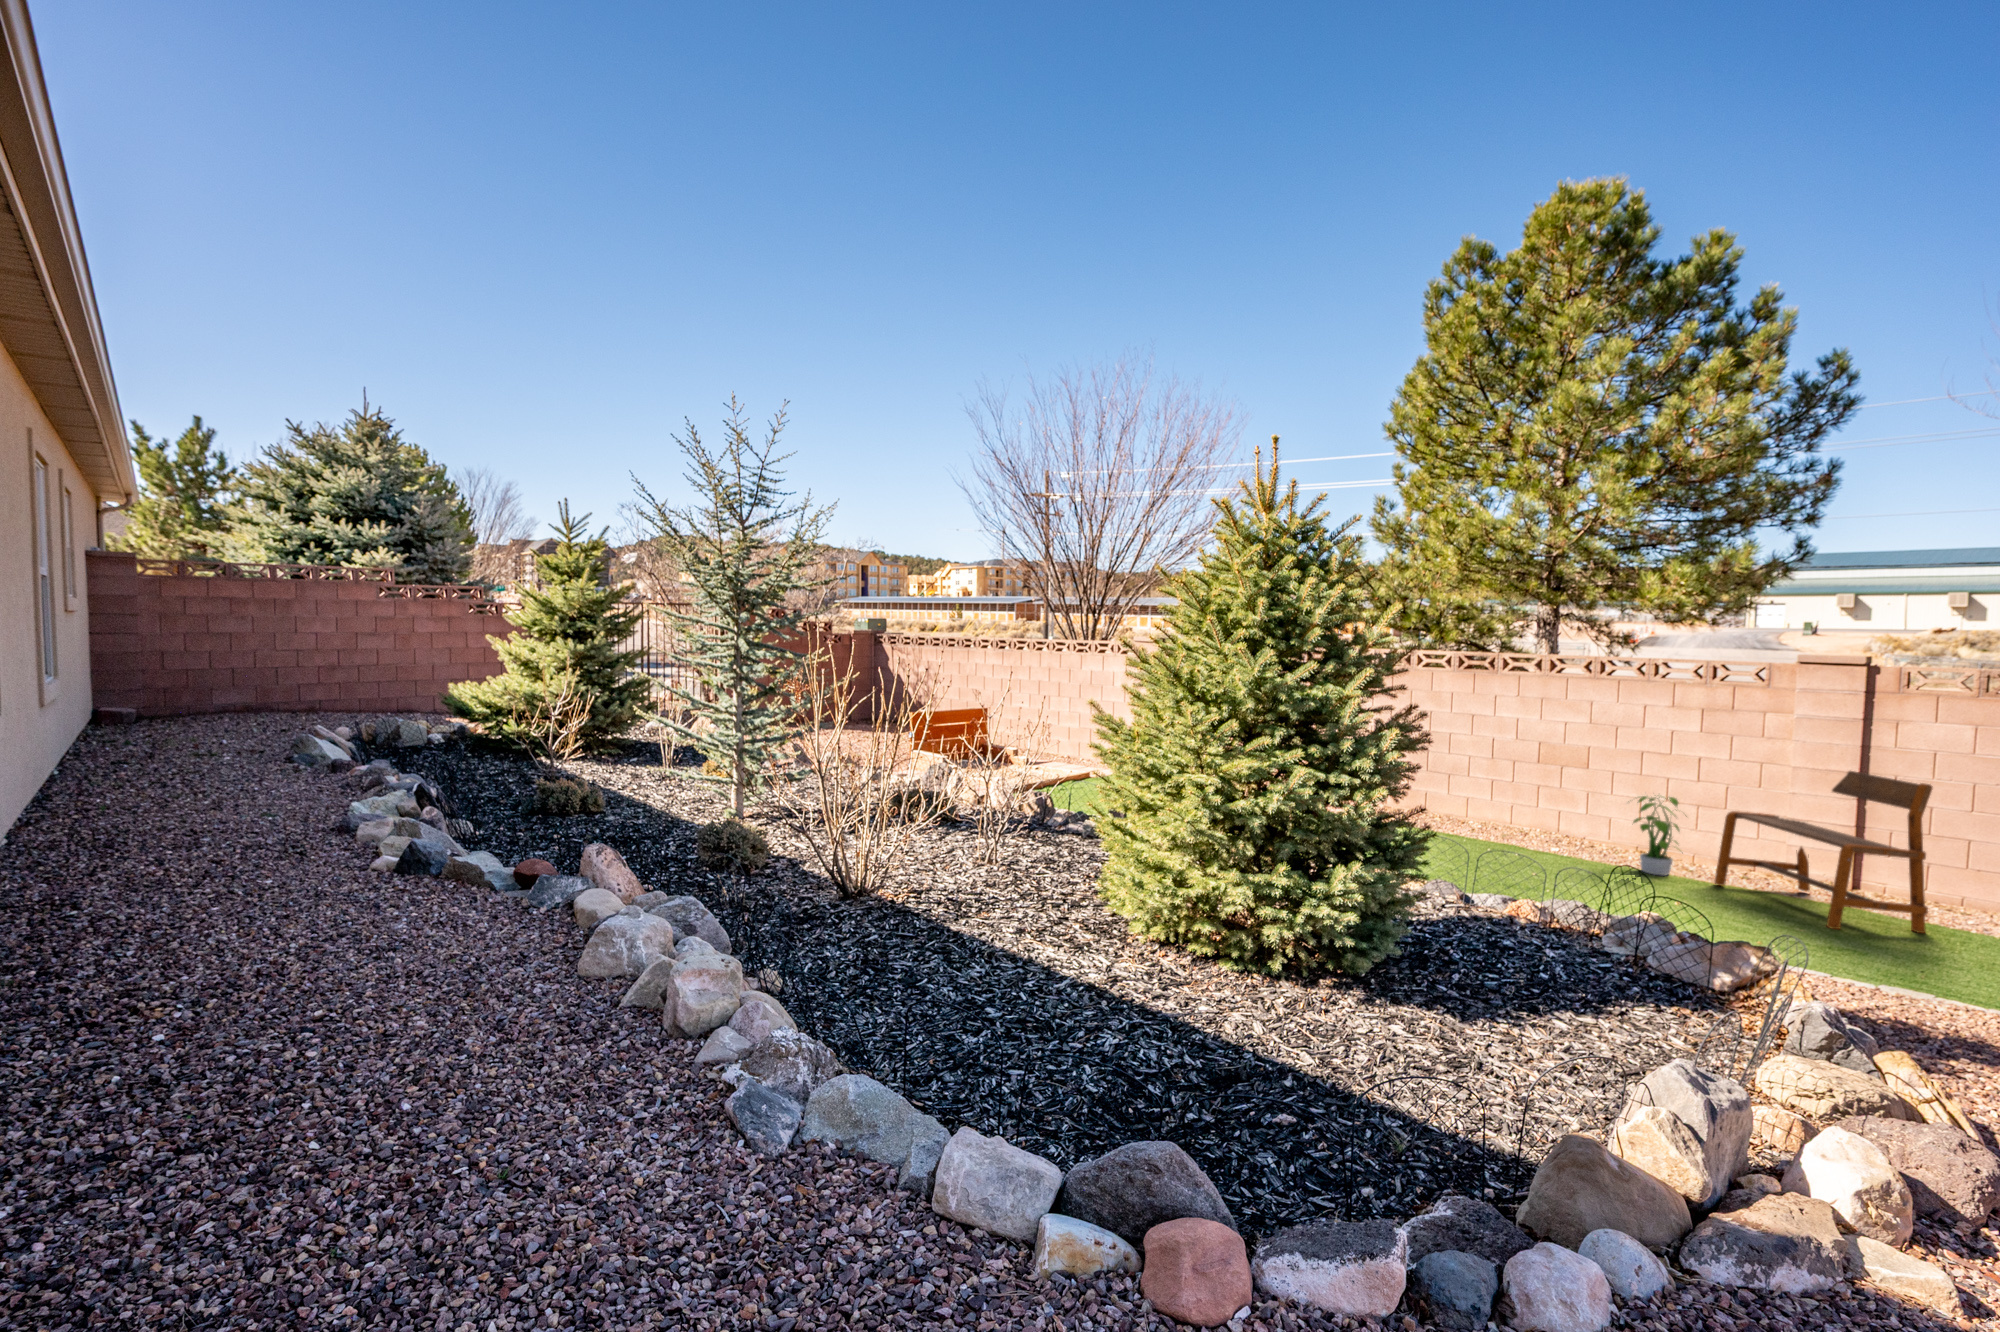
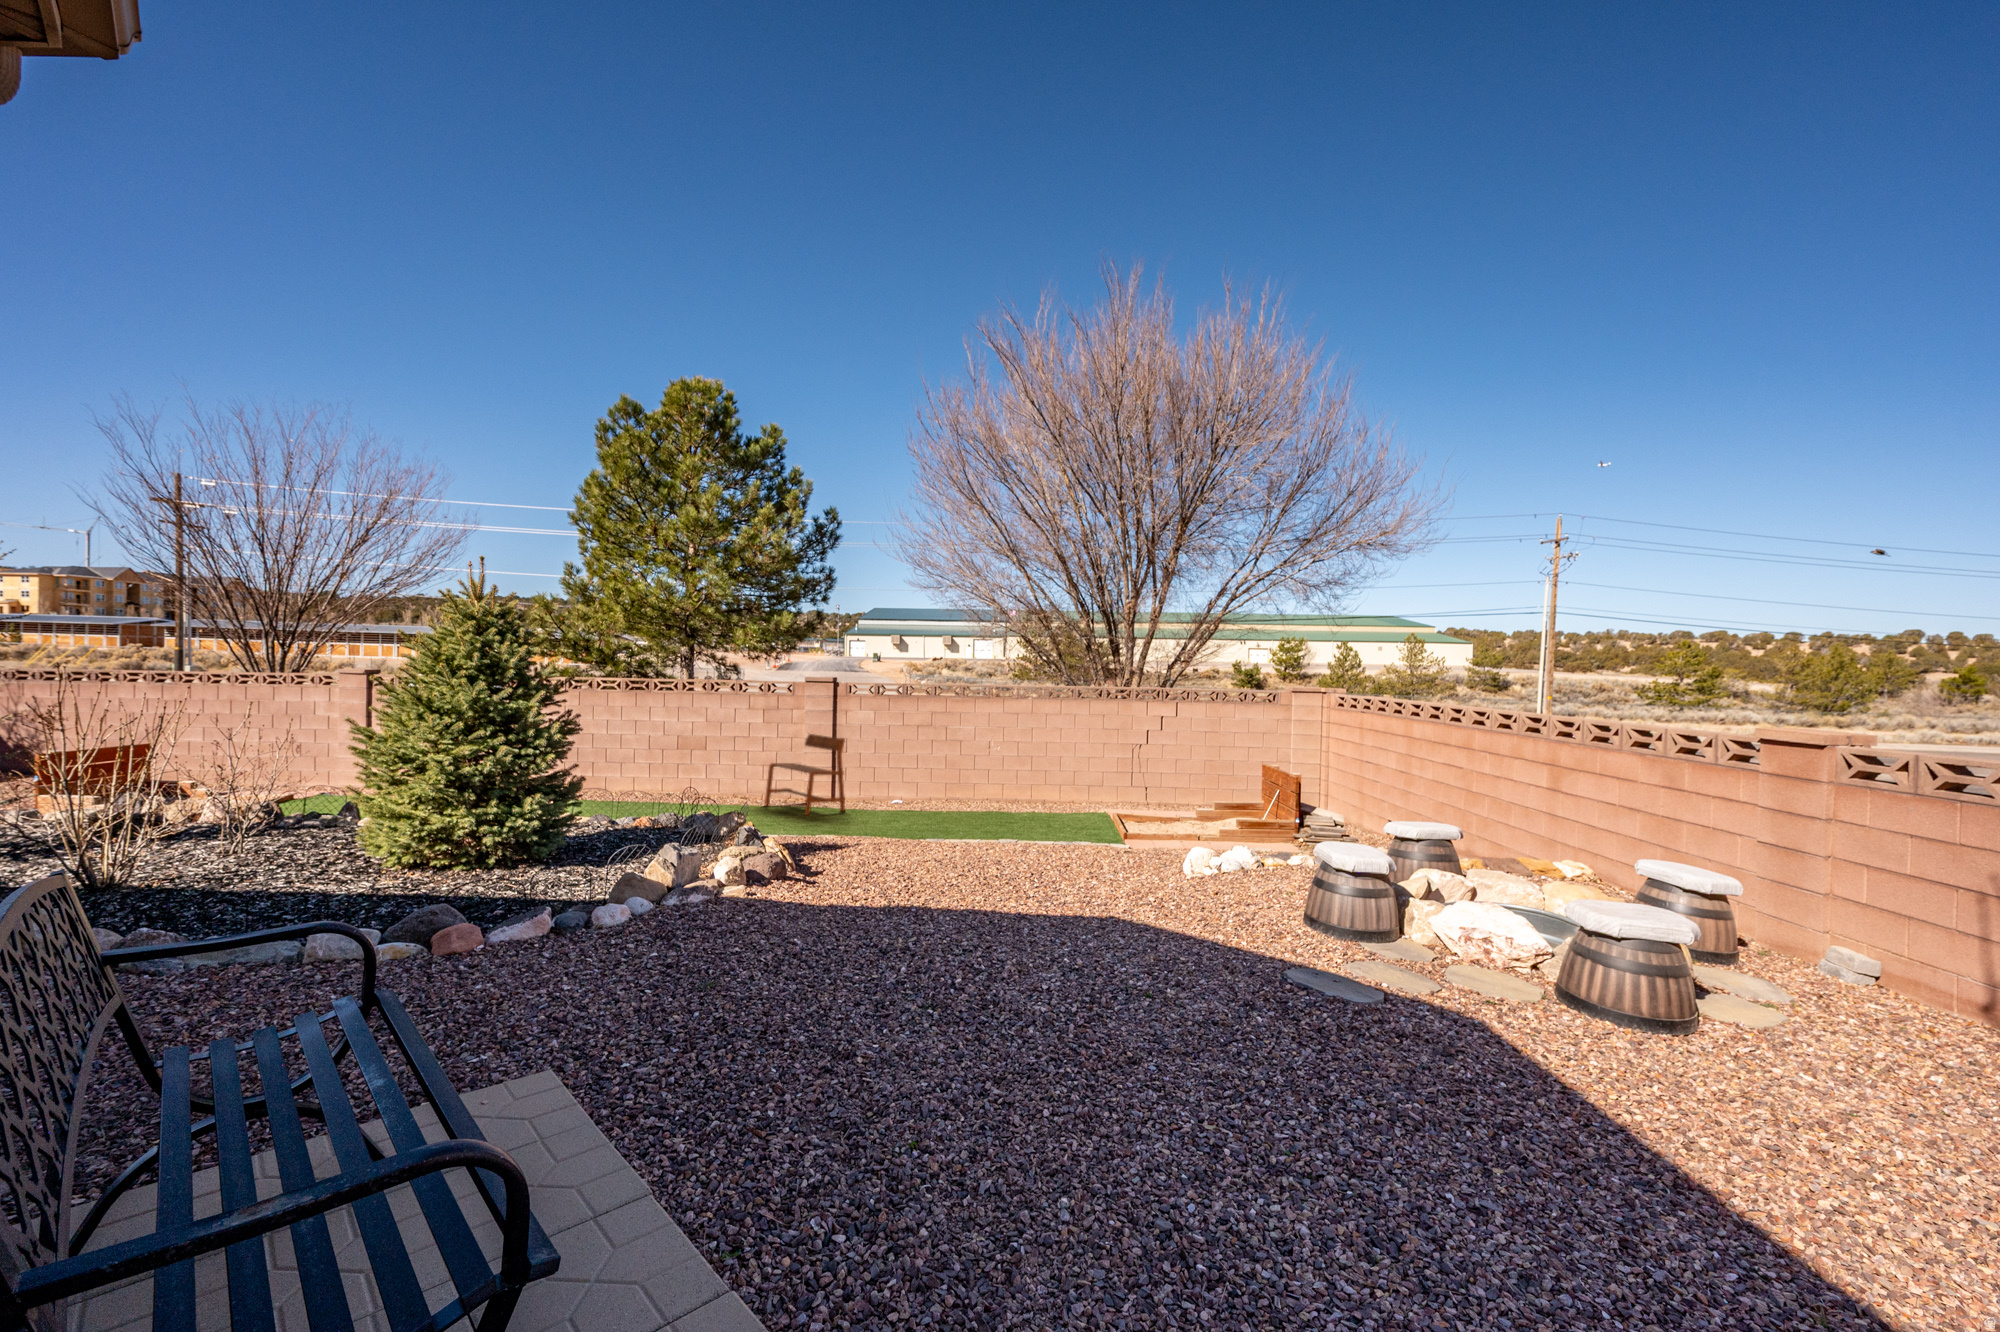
potted plant: present [1633,795,1679,876] -> none [722,757,754,805]

